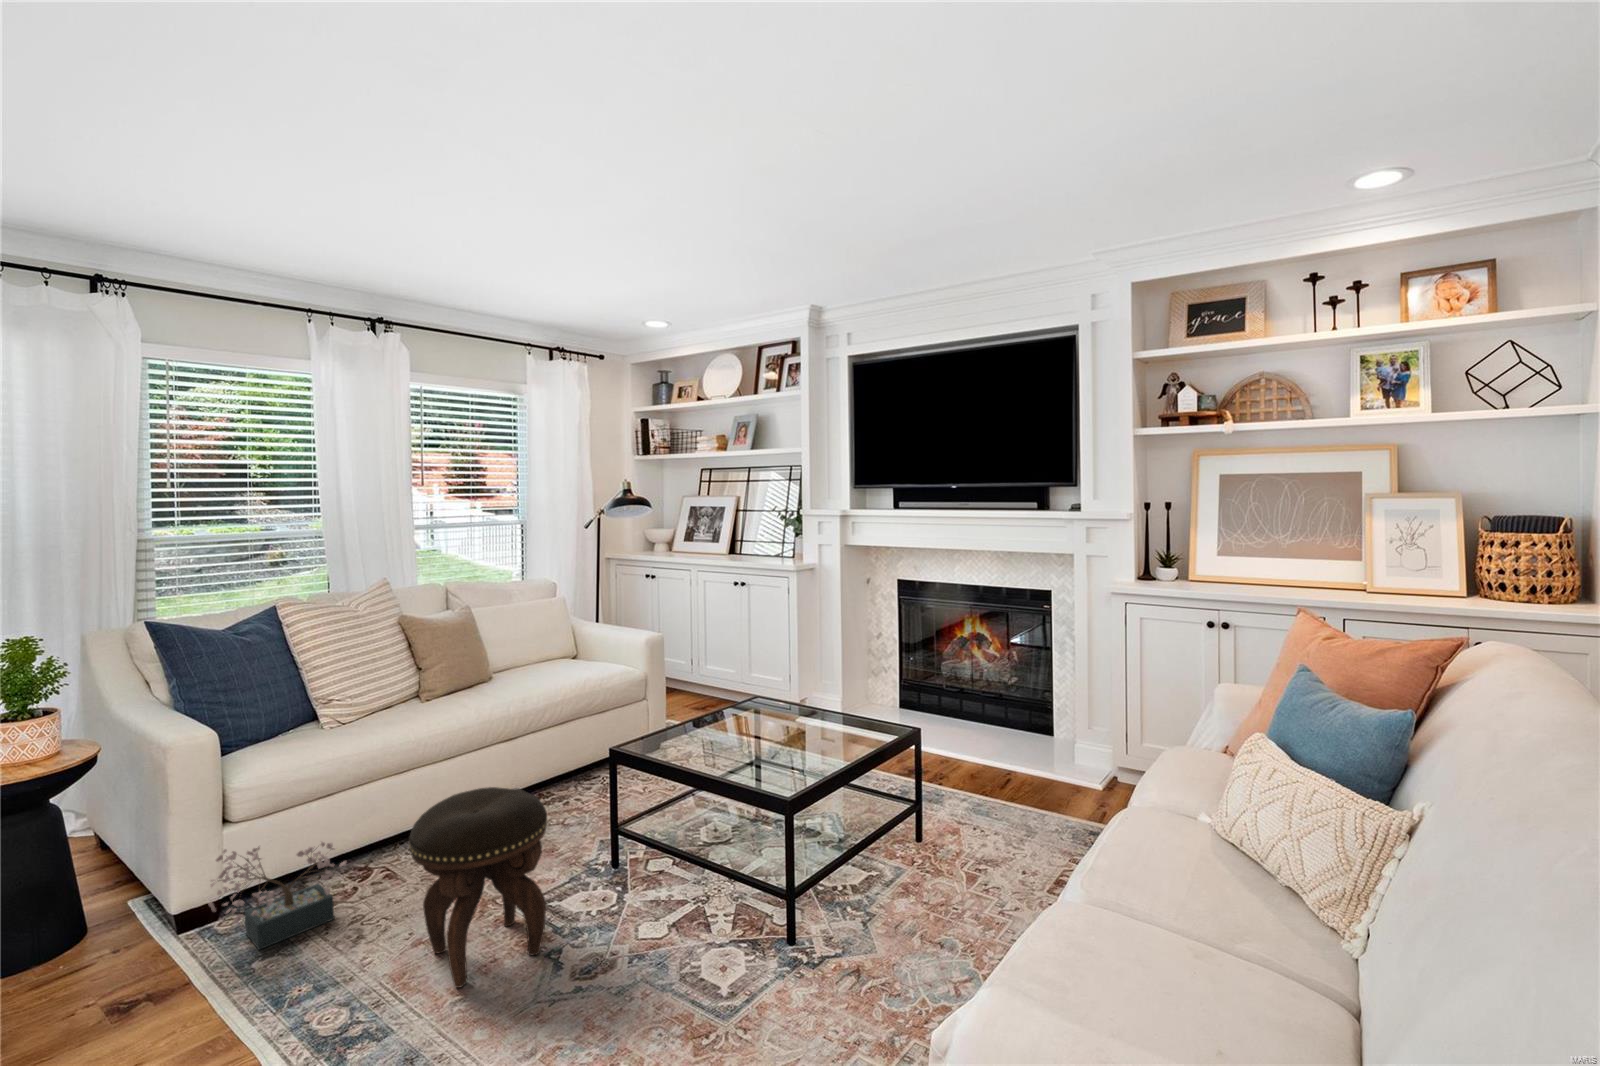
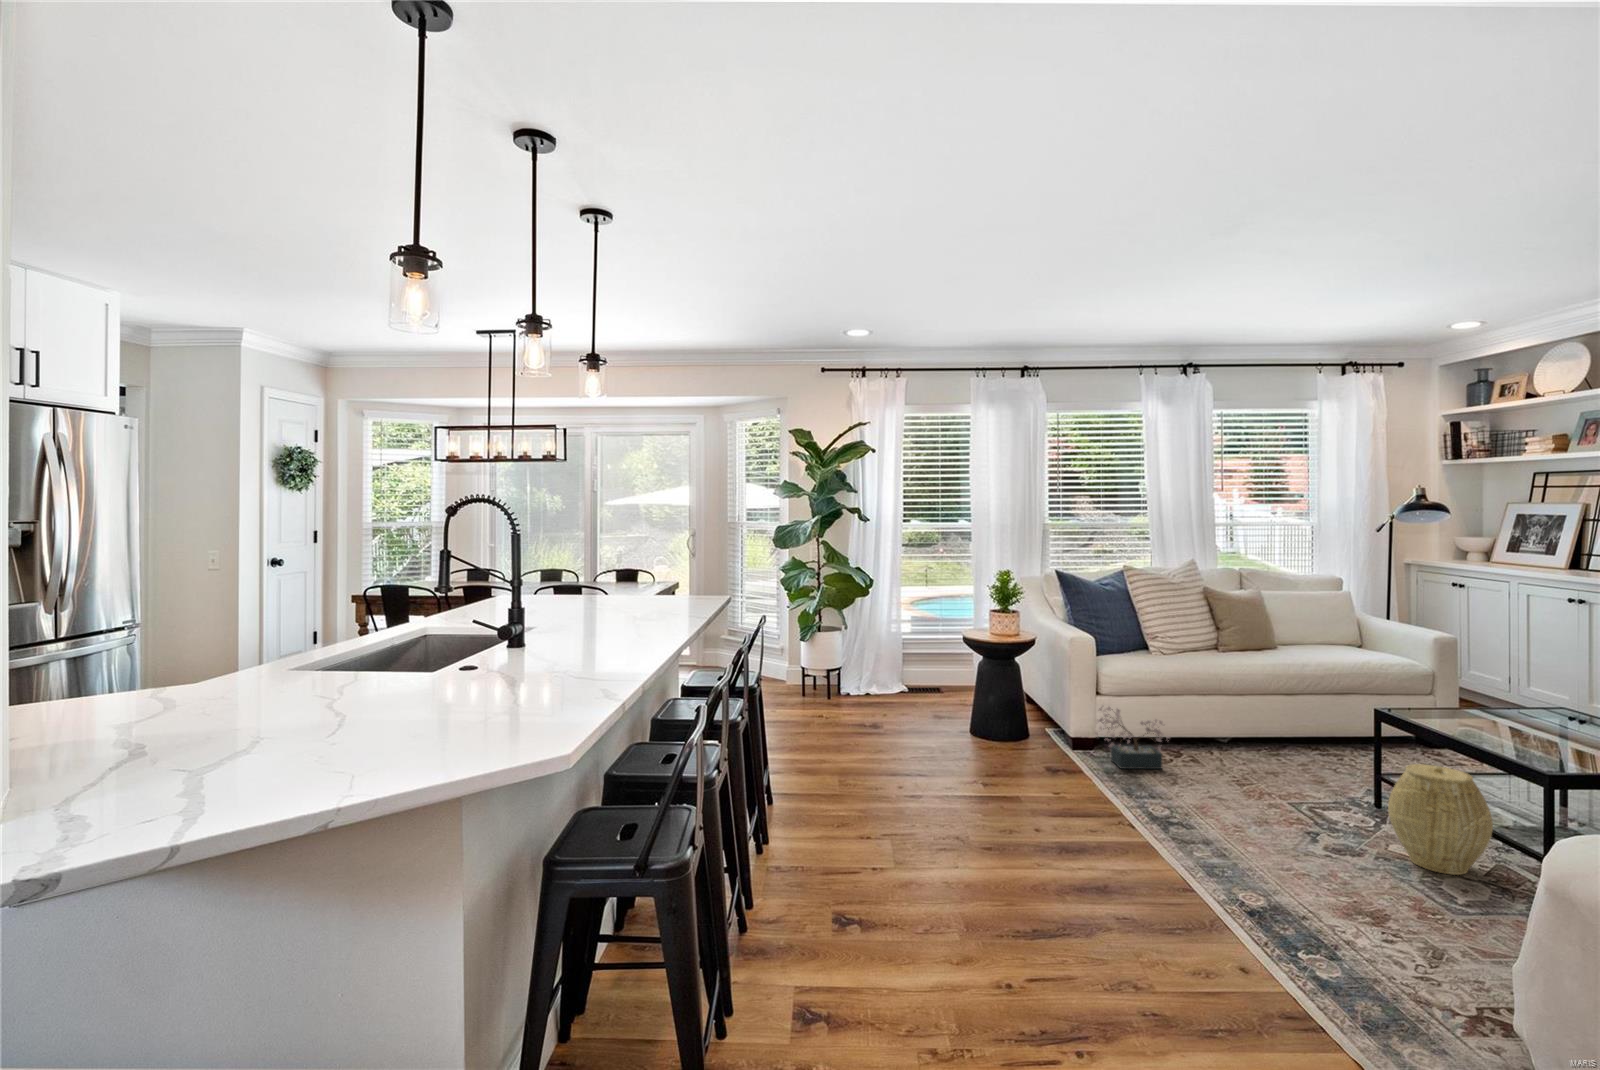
footstool: present [409,787,547,988] -> none [1223,701,1327,828]
woven basket: none [619,829,719,971] -> present [1388,764,1493,875]

